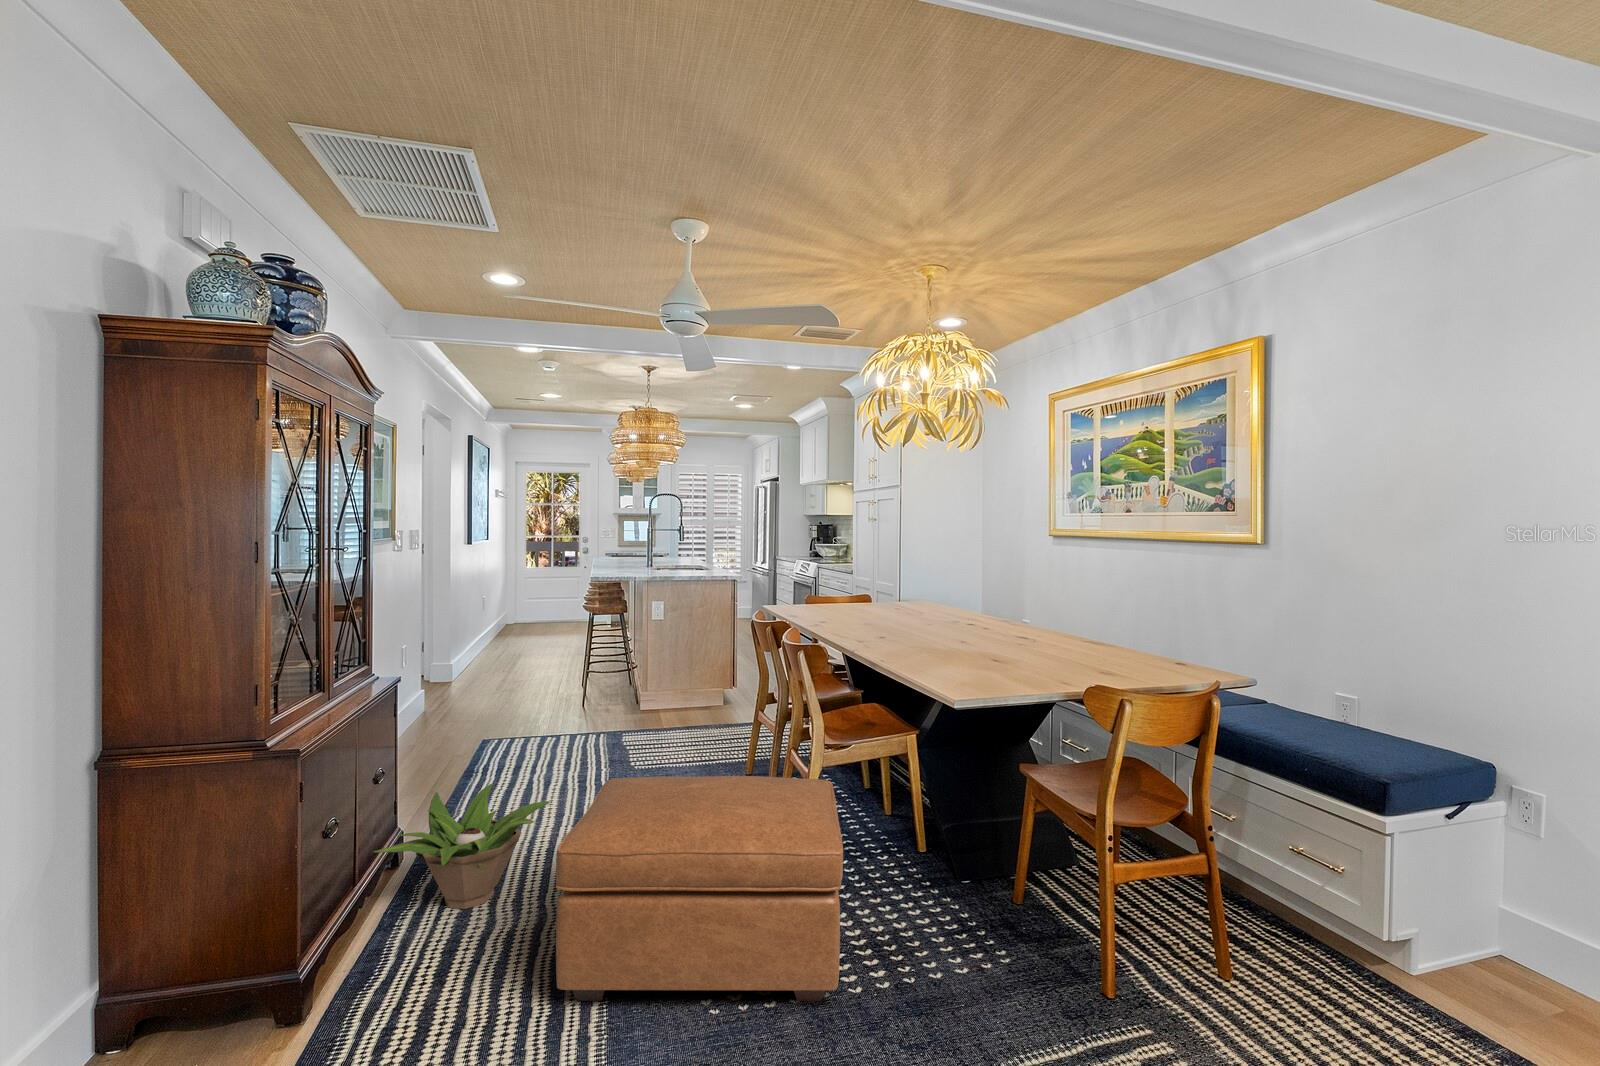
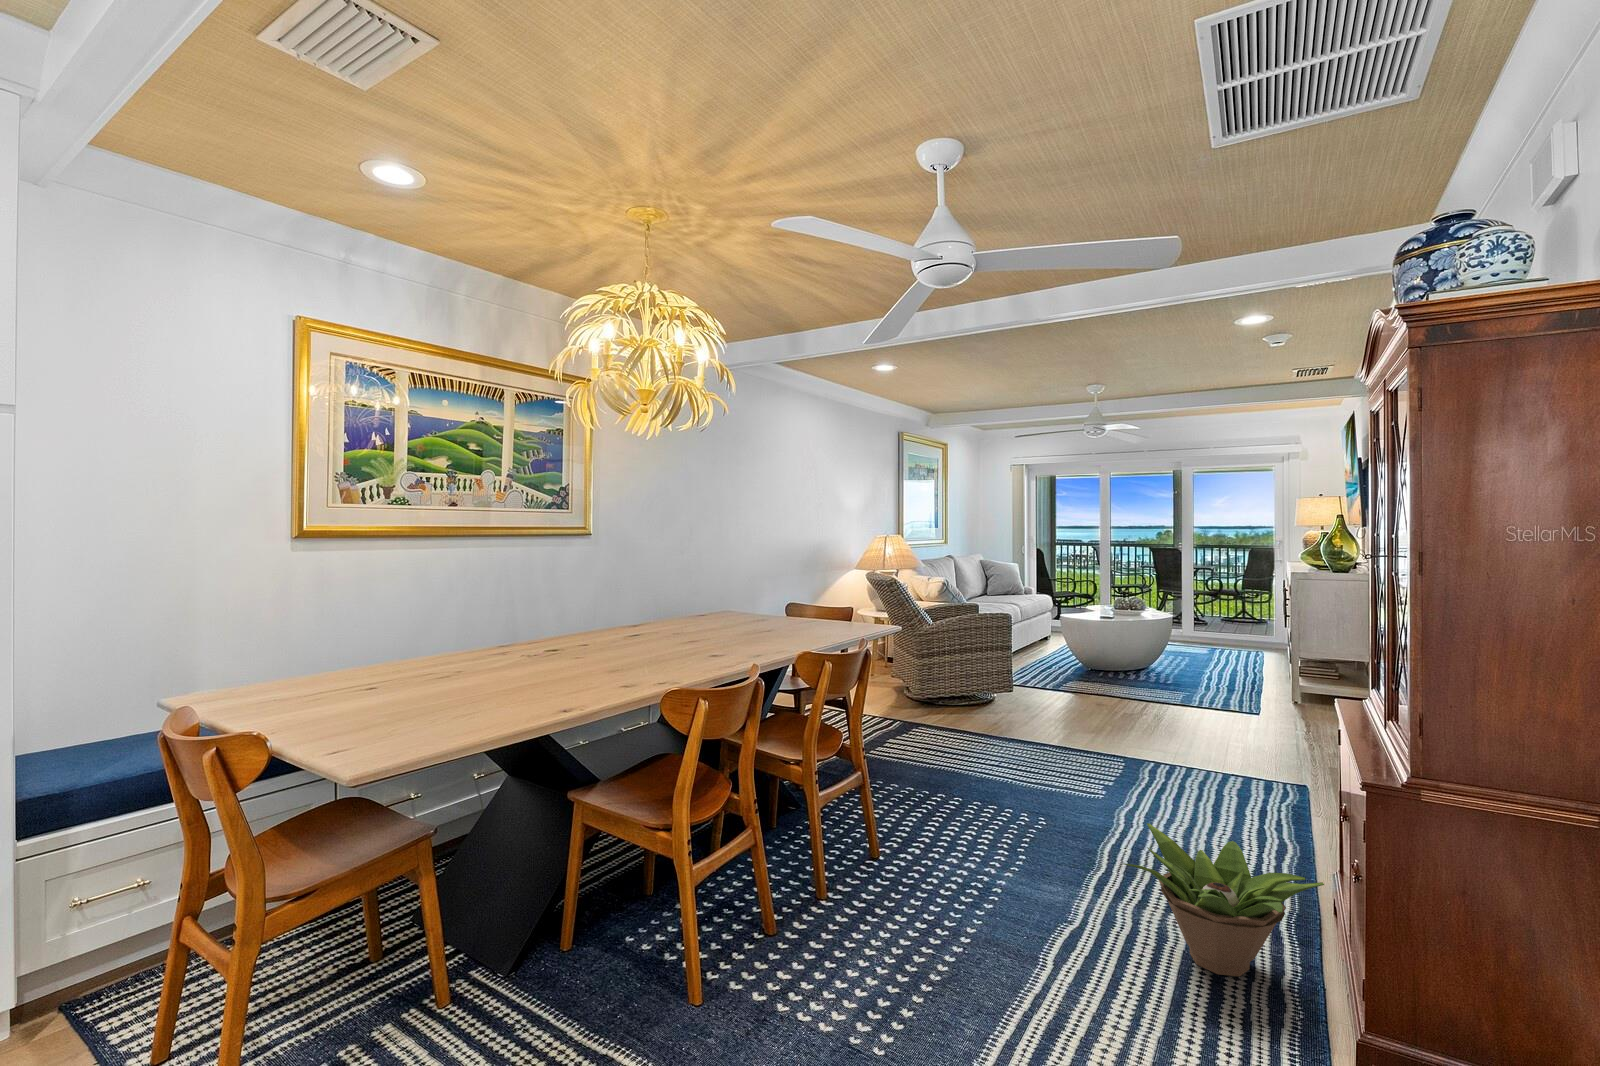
ottoman: present [556,776,843,1001] -> none [906,710,1139,886]

